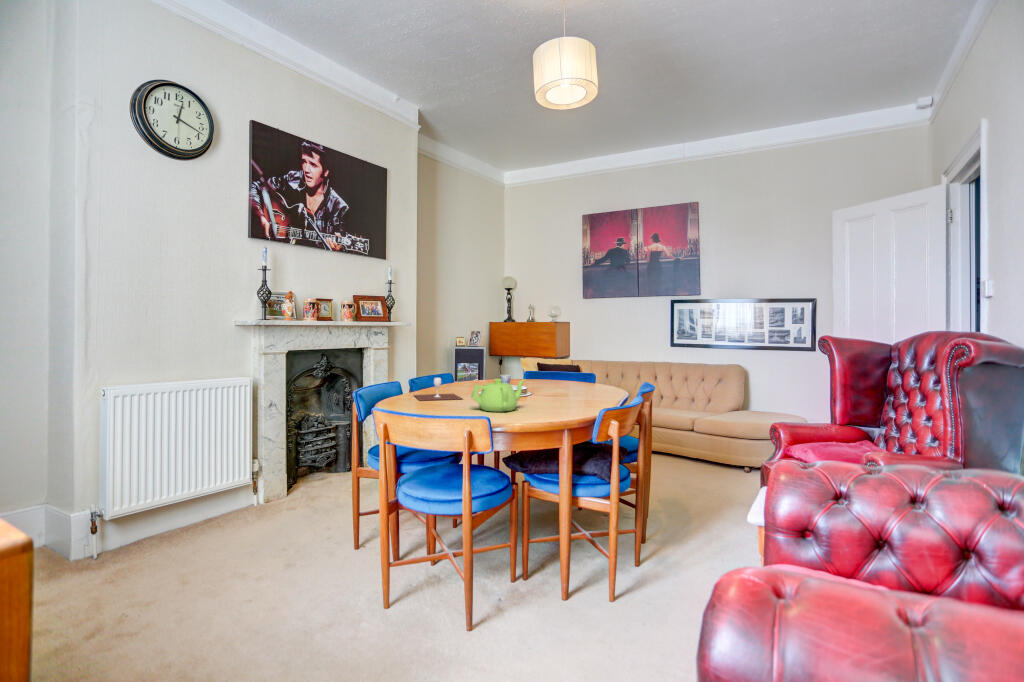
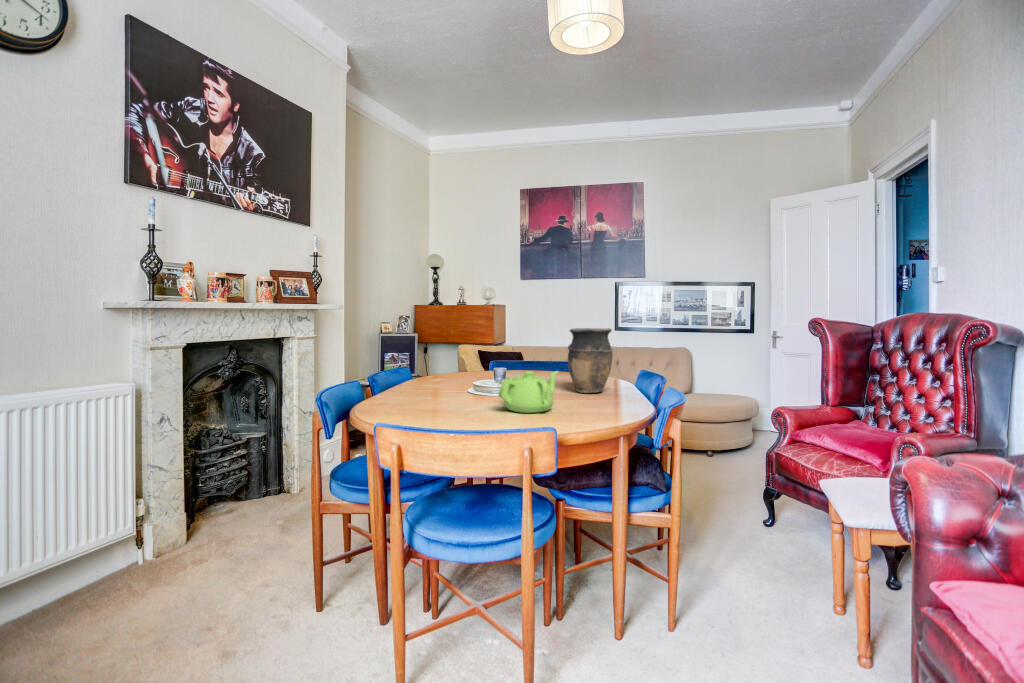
vase: none [556,345,594,400] -> present [568,328,613,393]
wine glass: present [414,378,462,401] -> none [391,371,463,402]

